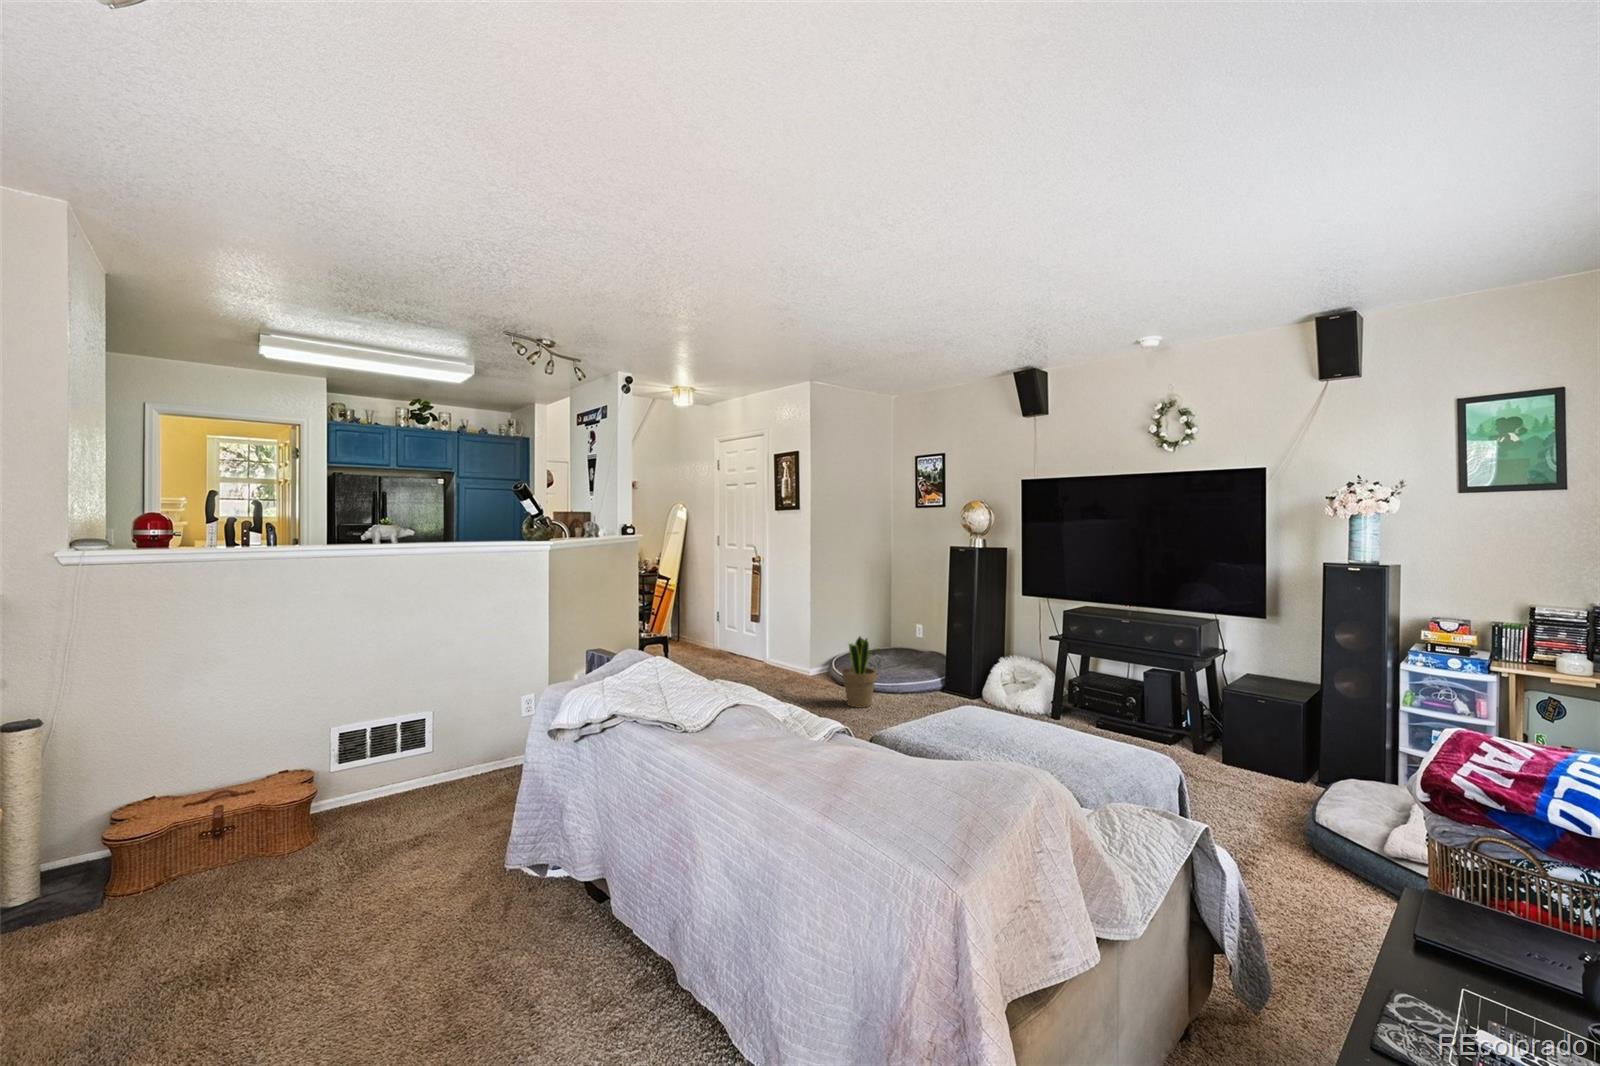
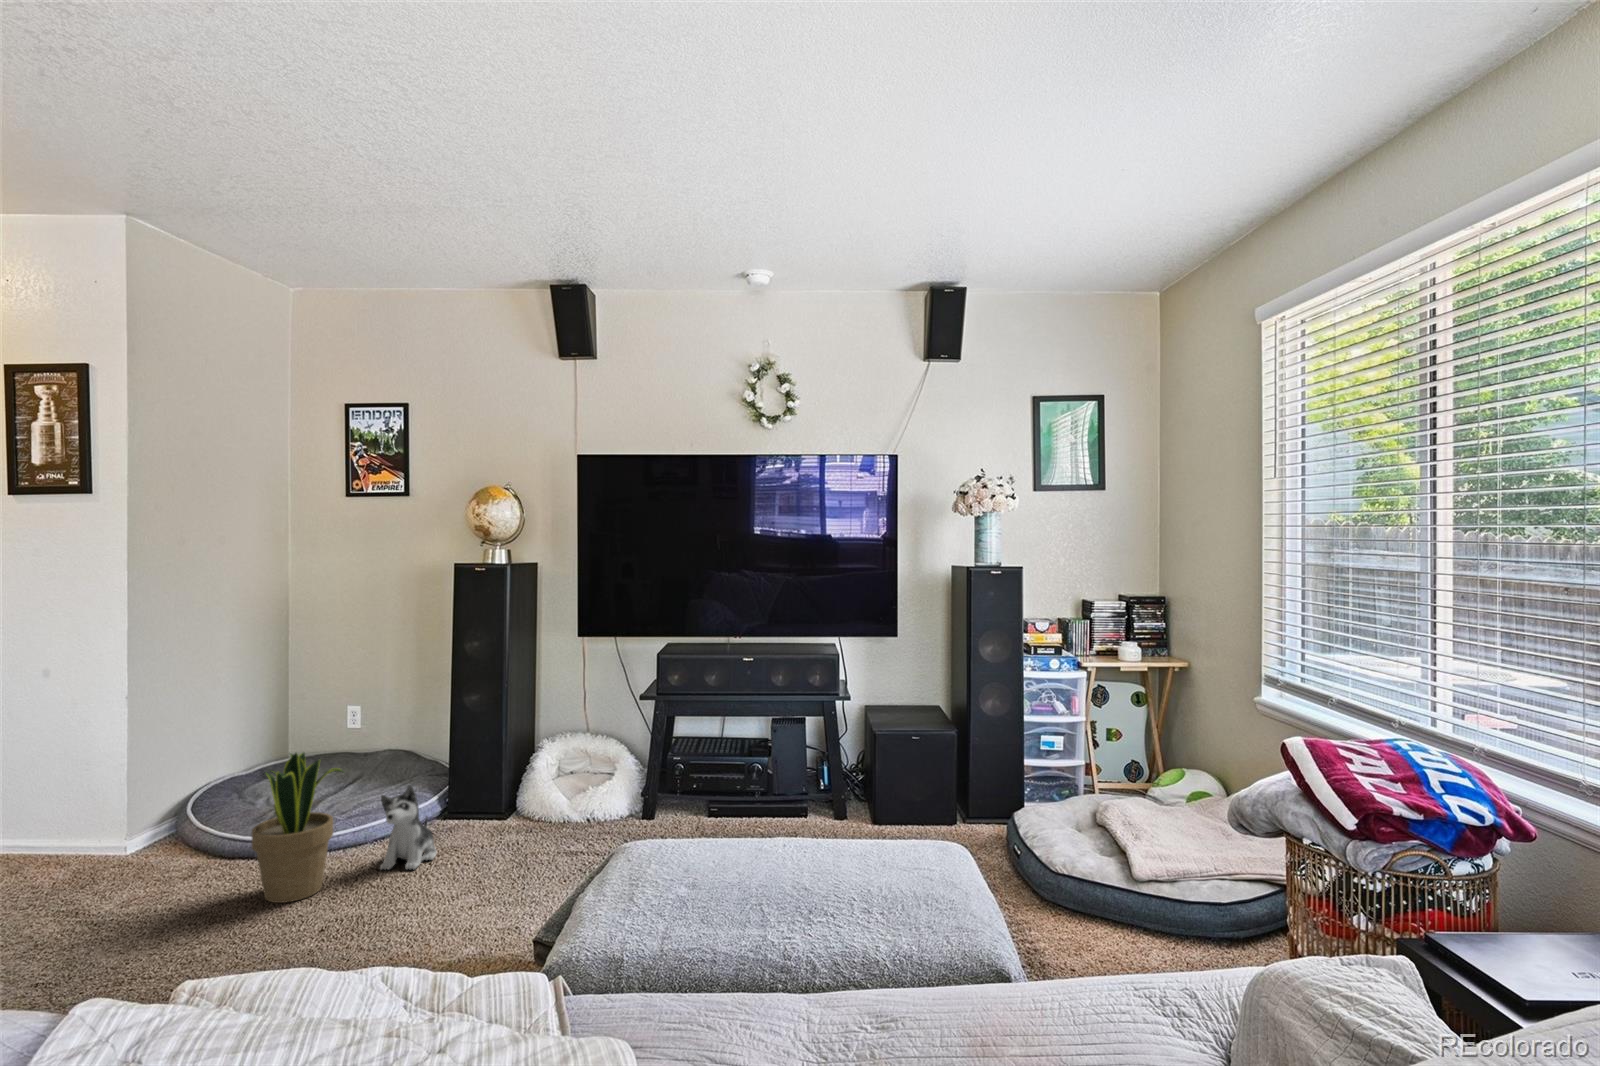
plush toy: none [899,665,929,709] -> present [380,785,436,869]

